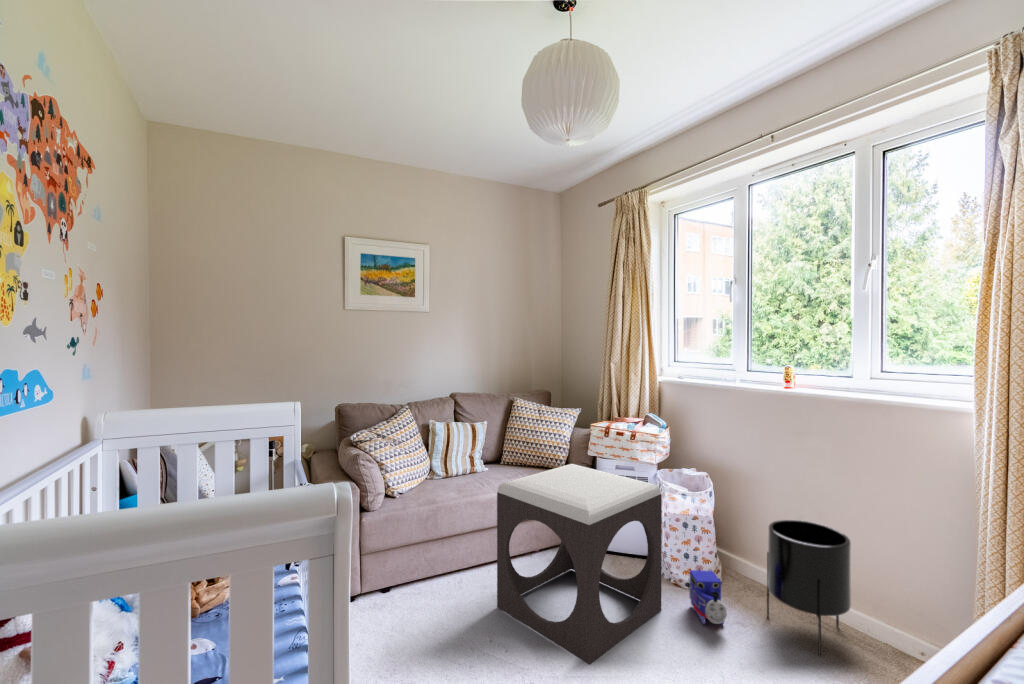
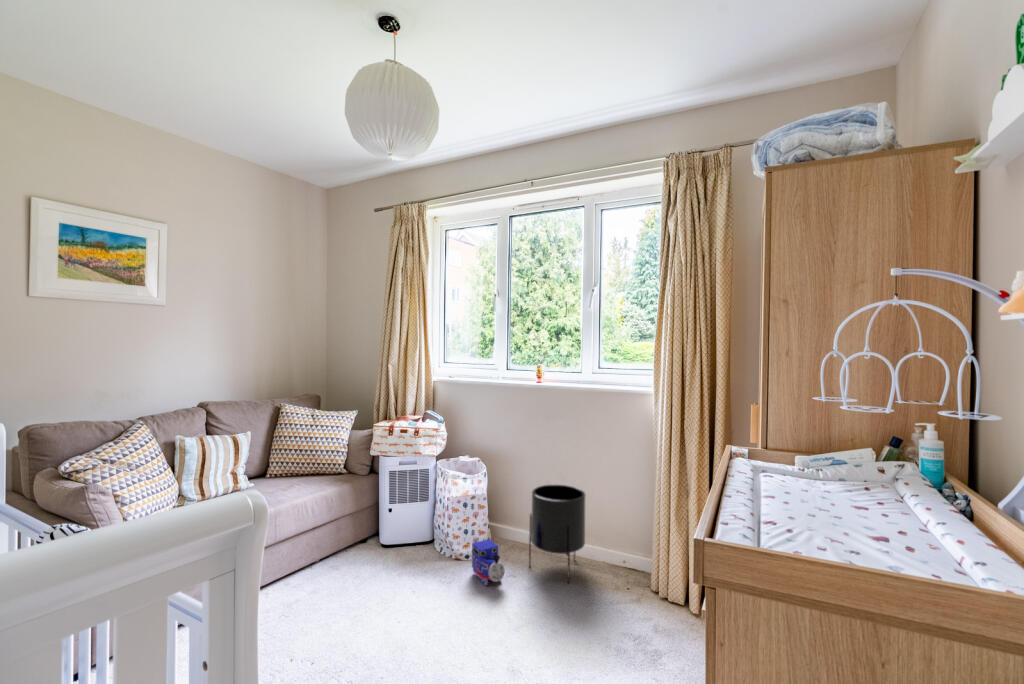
footstool: present [497,464,662,665] -> none [288,465,452,650]

